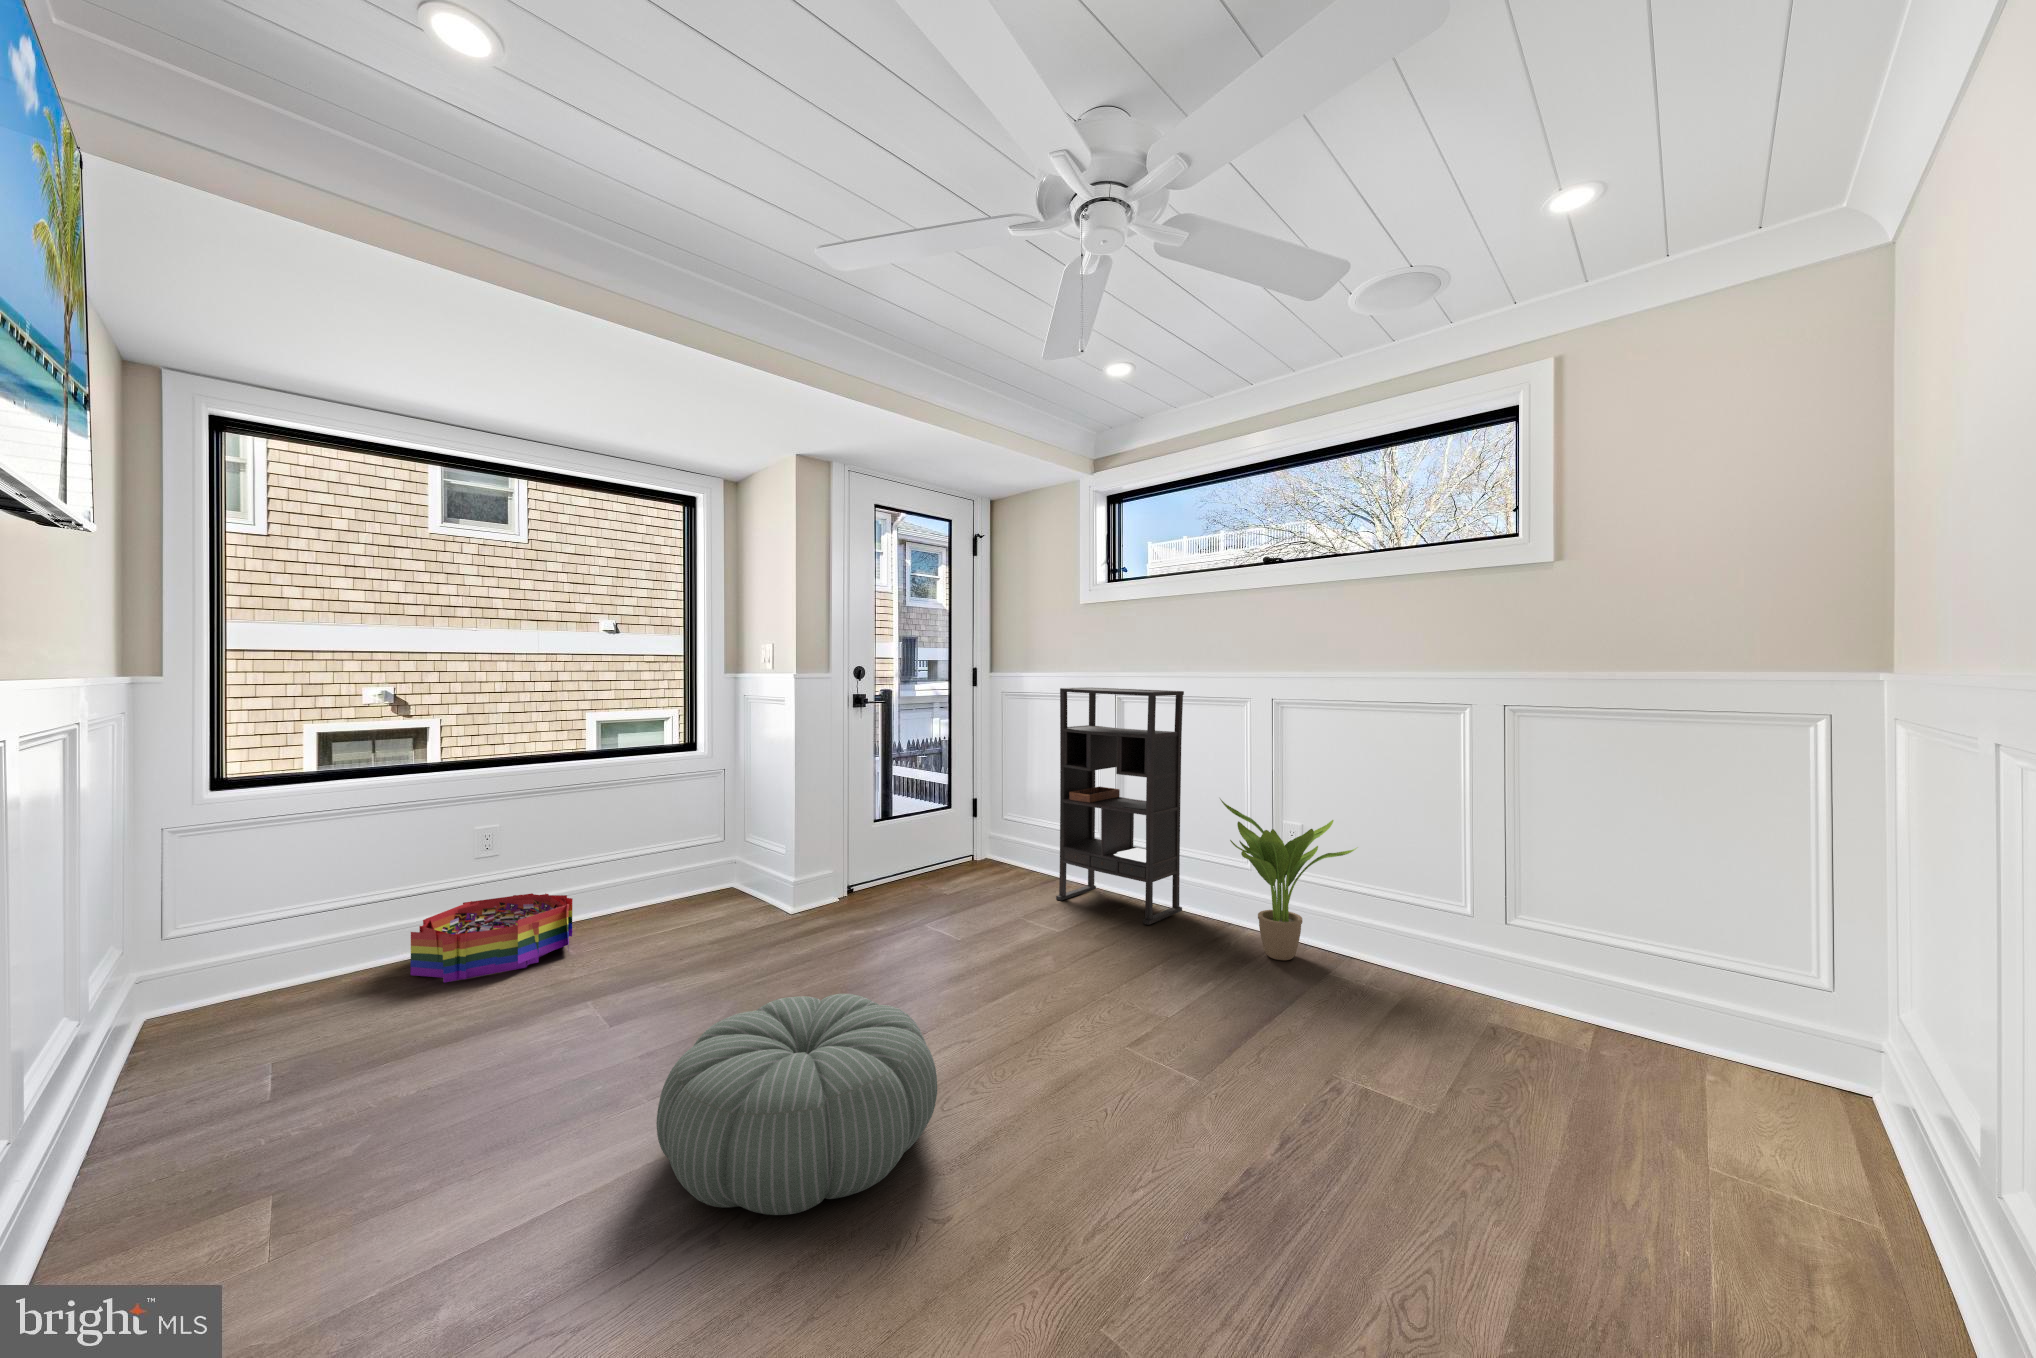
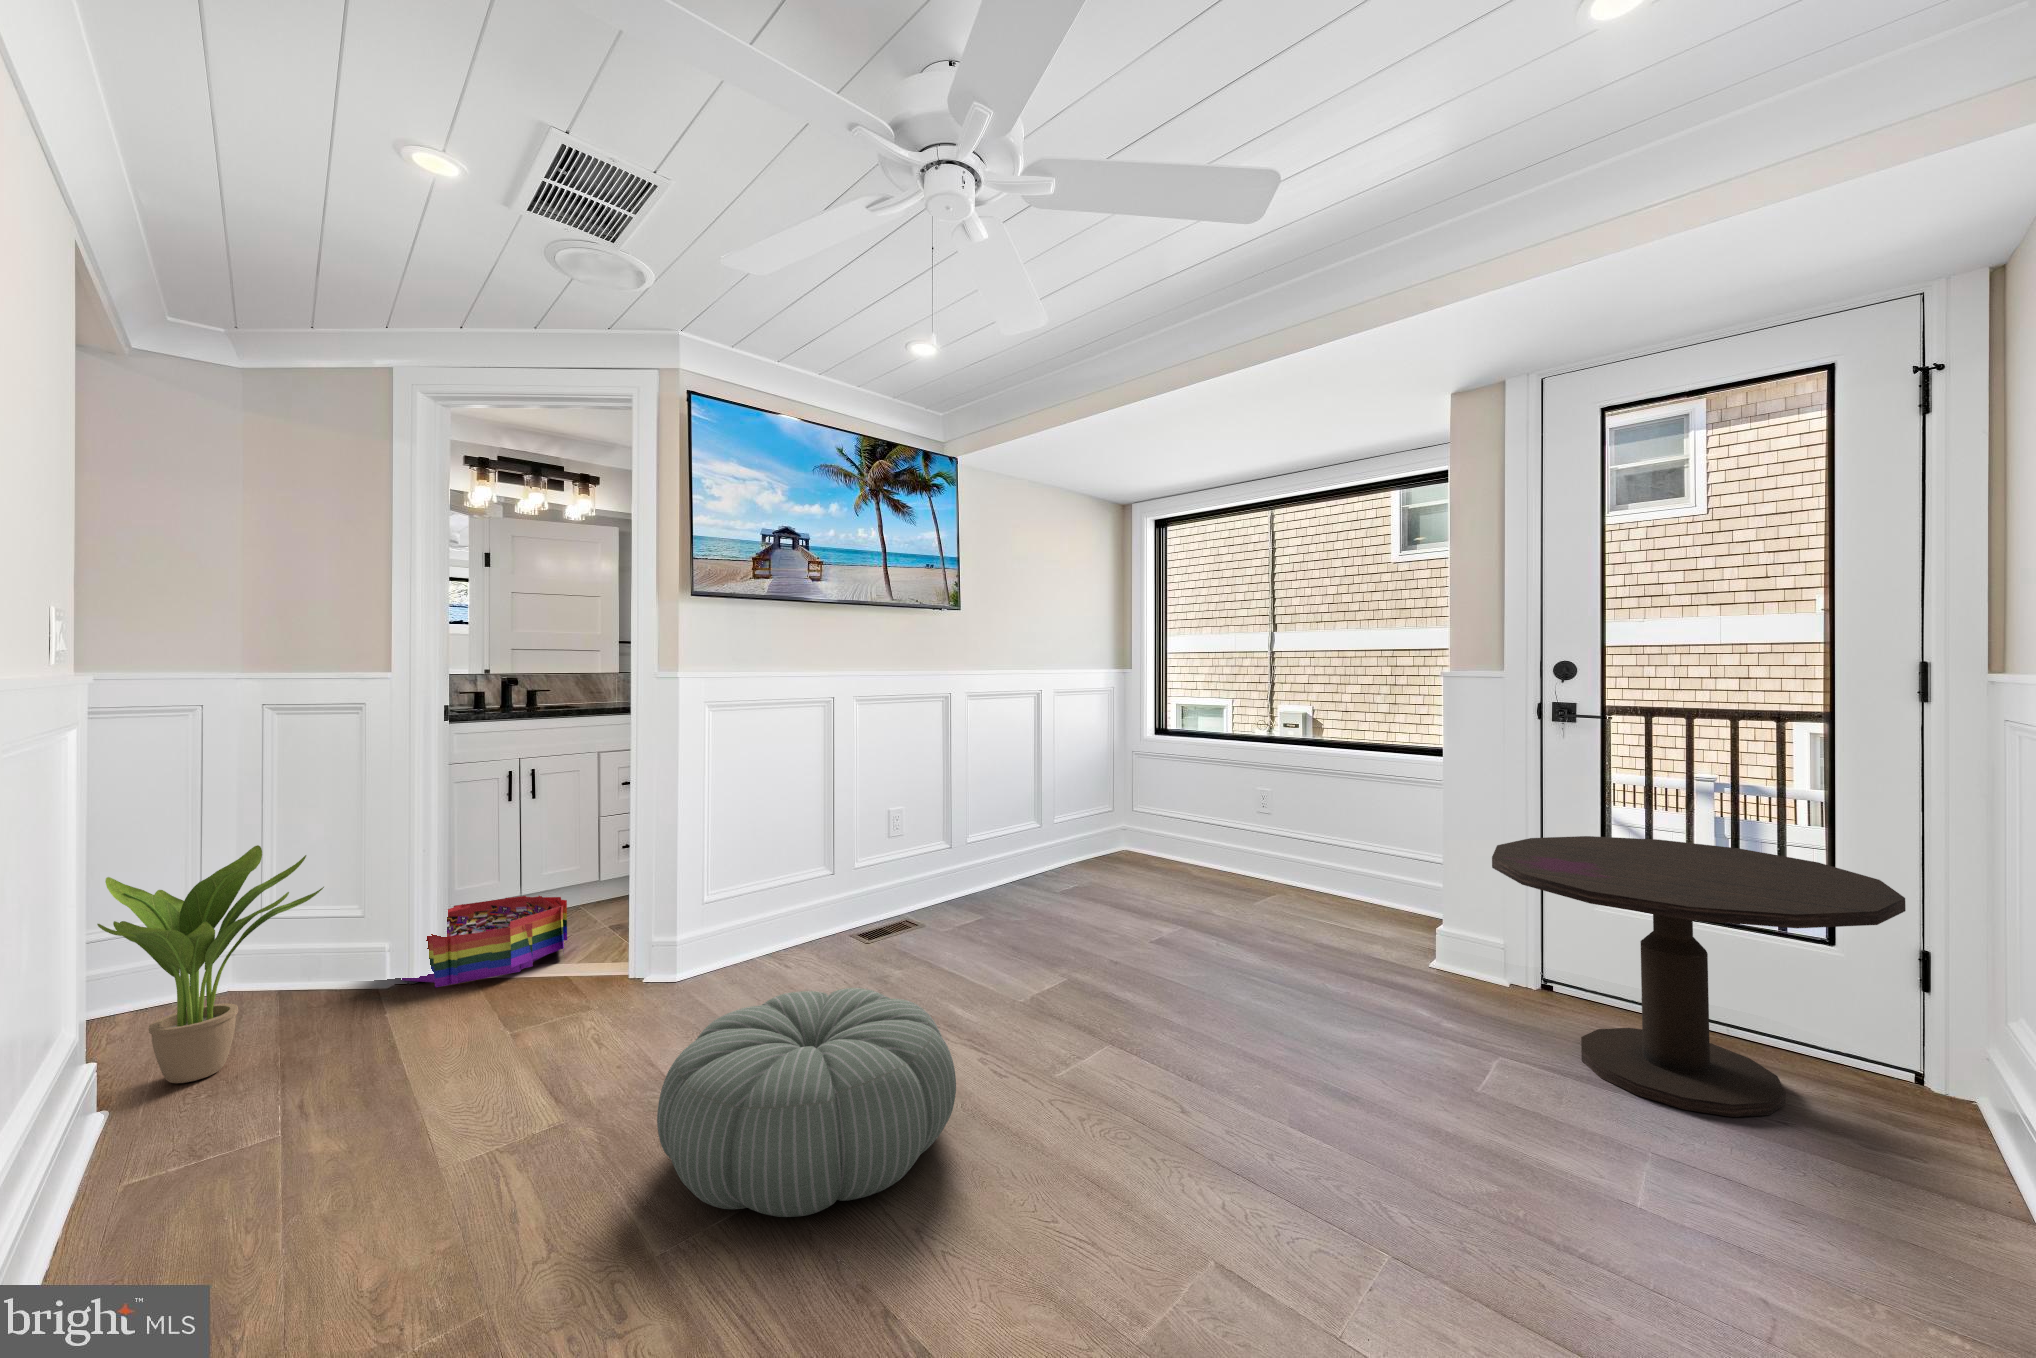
bookshelf: present [1056,687,1184,925] -> none [1080,667,1219,922]
potted plant: present [1220,799,1357,960] -> present [97,845,324,1083]
side table: none [1427,858,1783,1118] -> present [1492,836,1906,1117]

